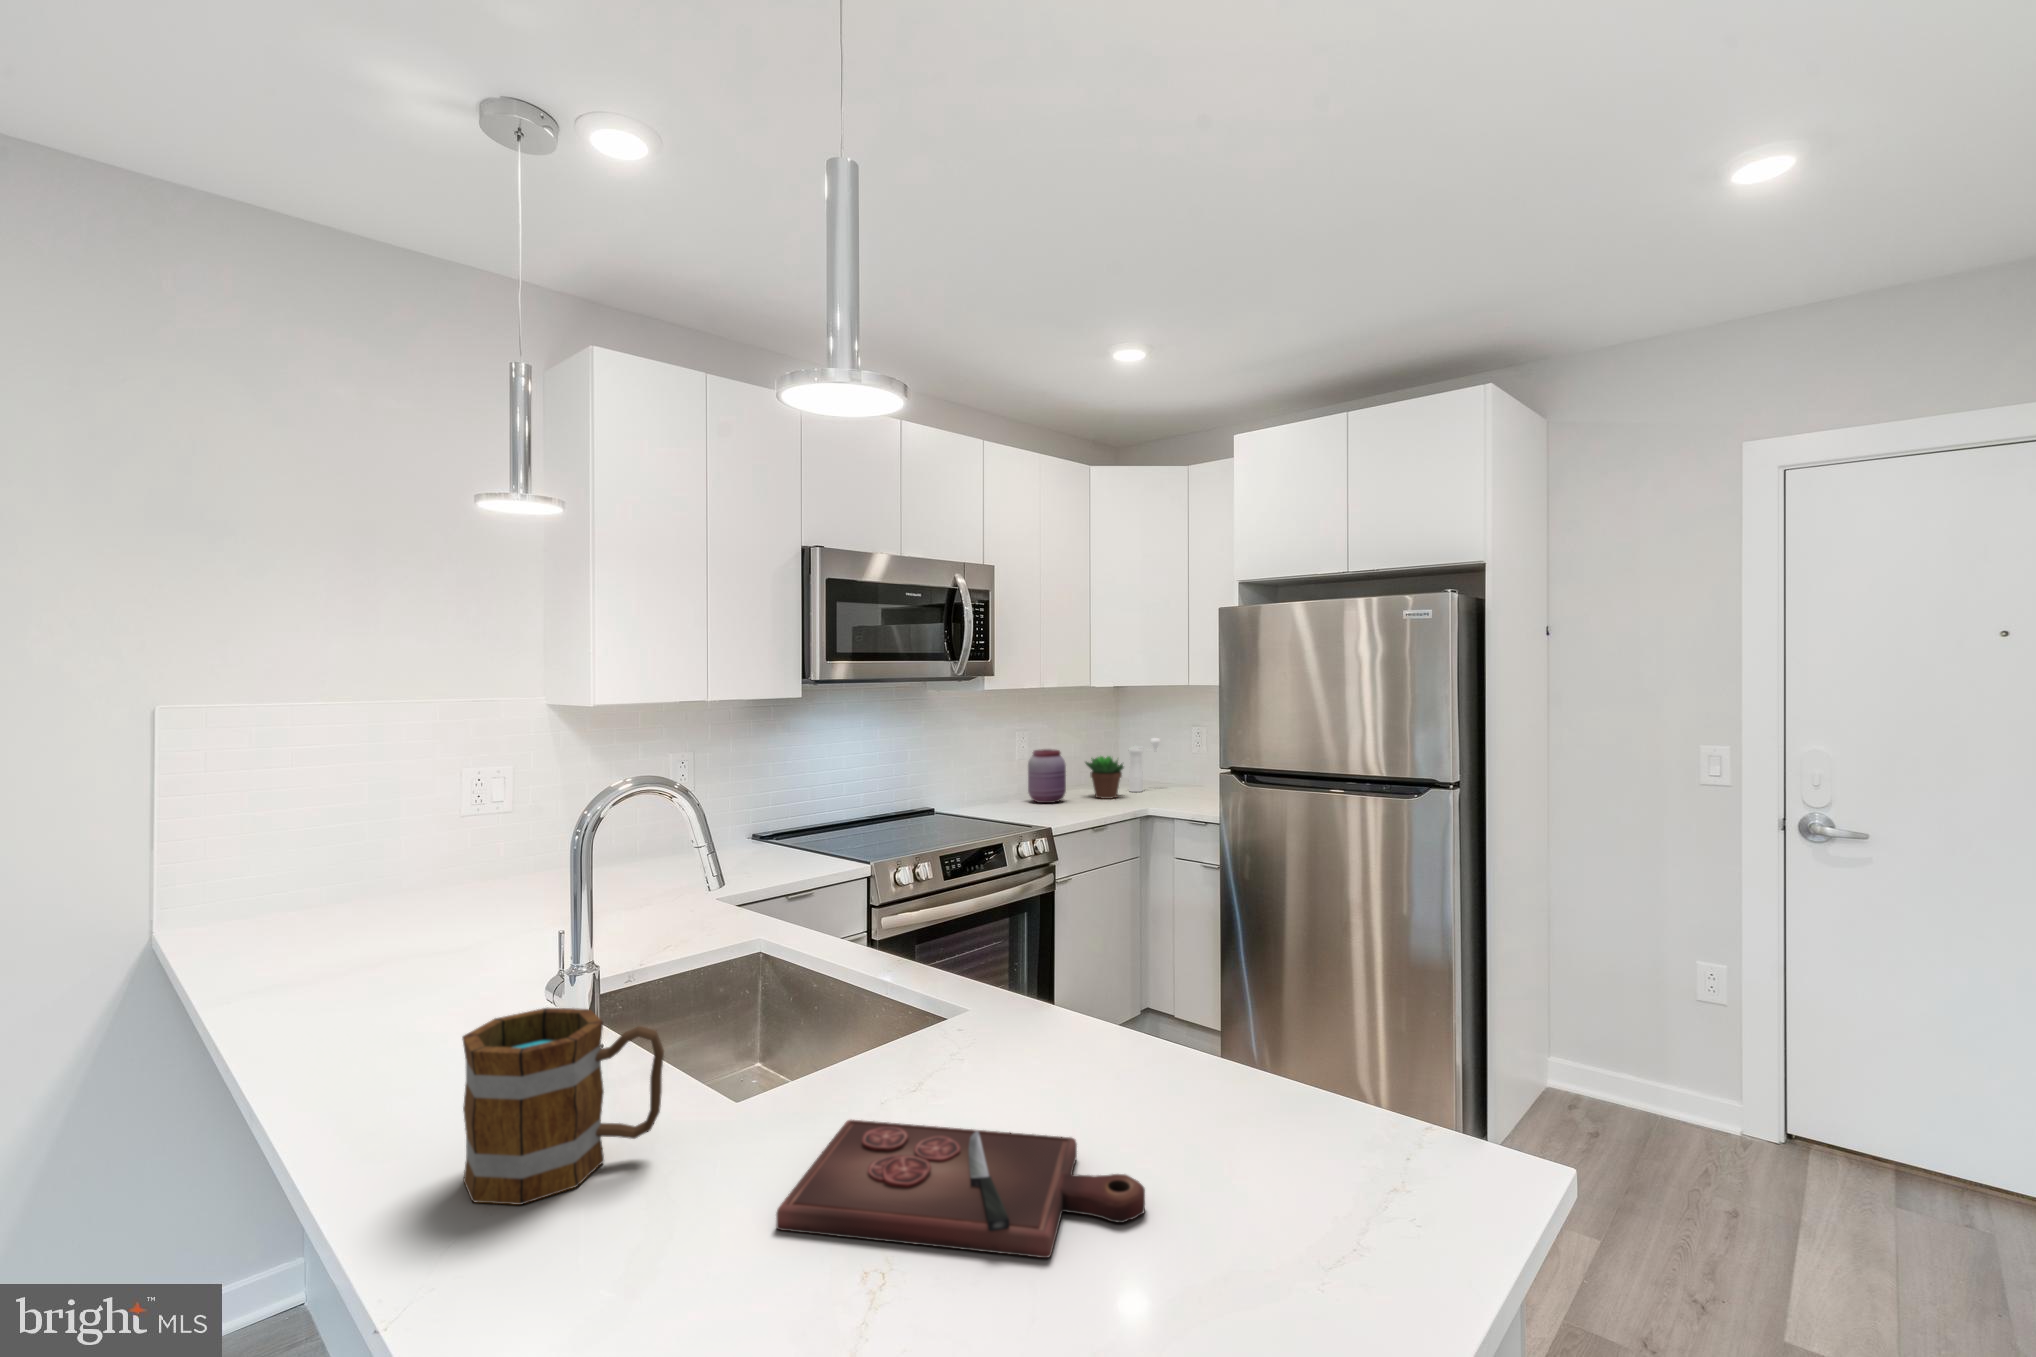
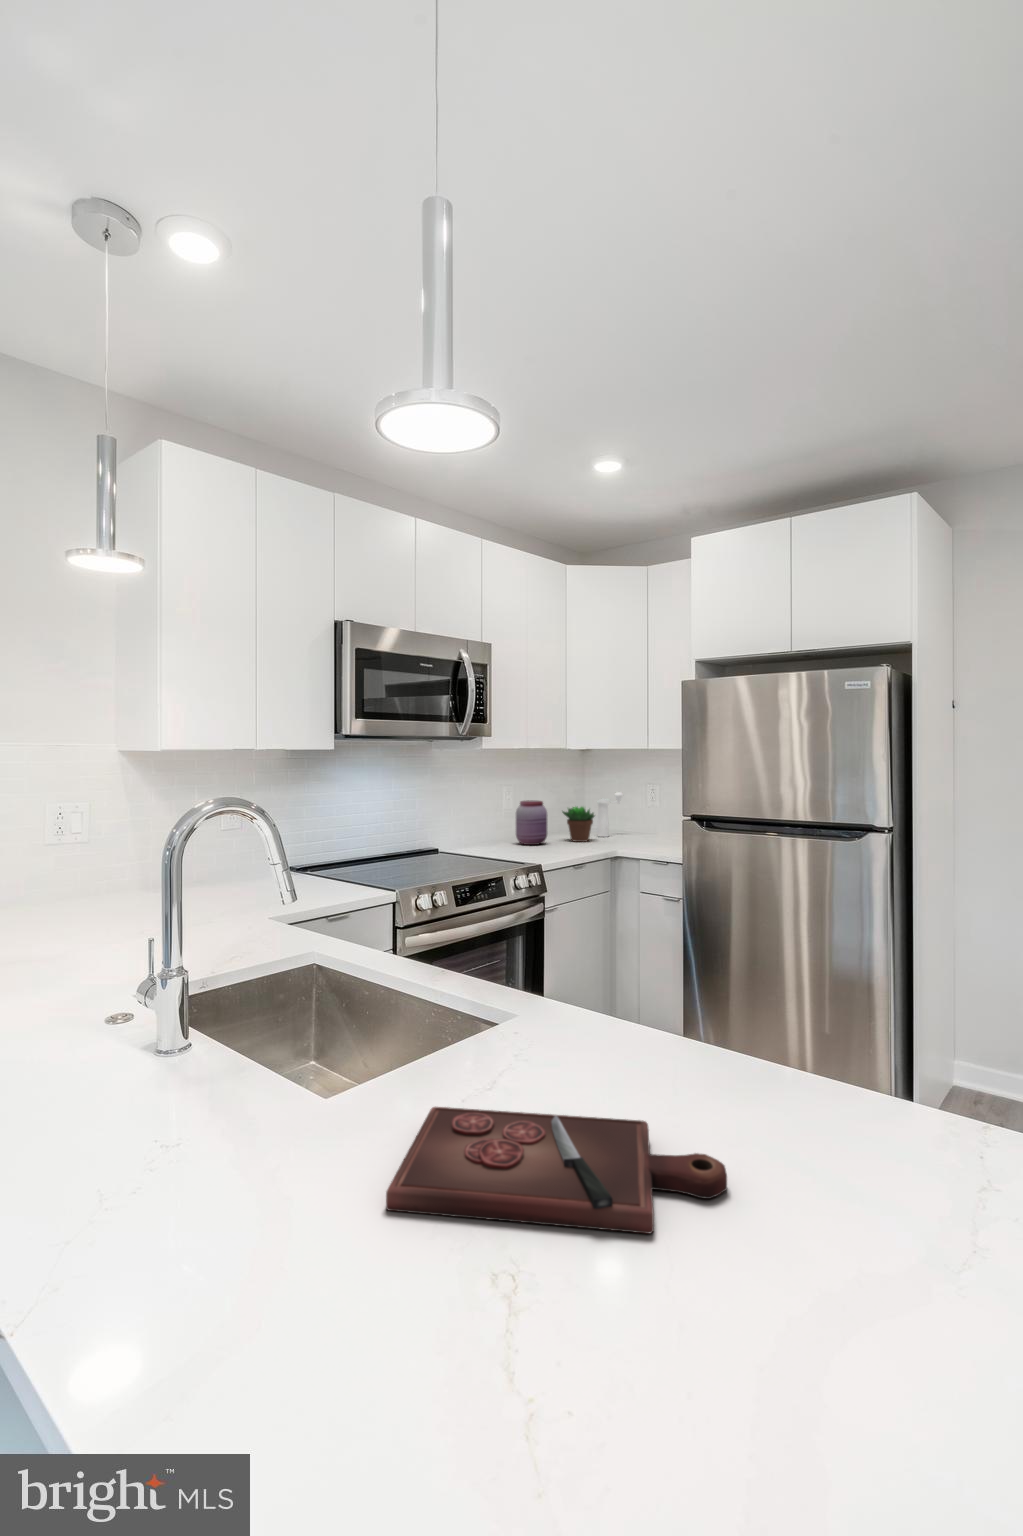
mug: present [462,1008,664,1205] -> none [75,1006,265,1190]

